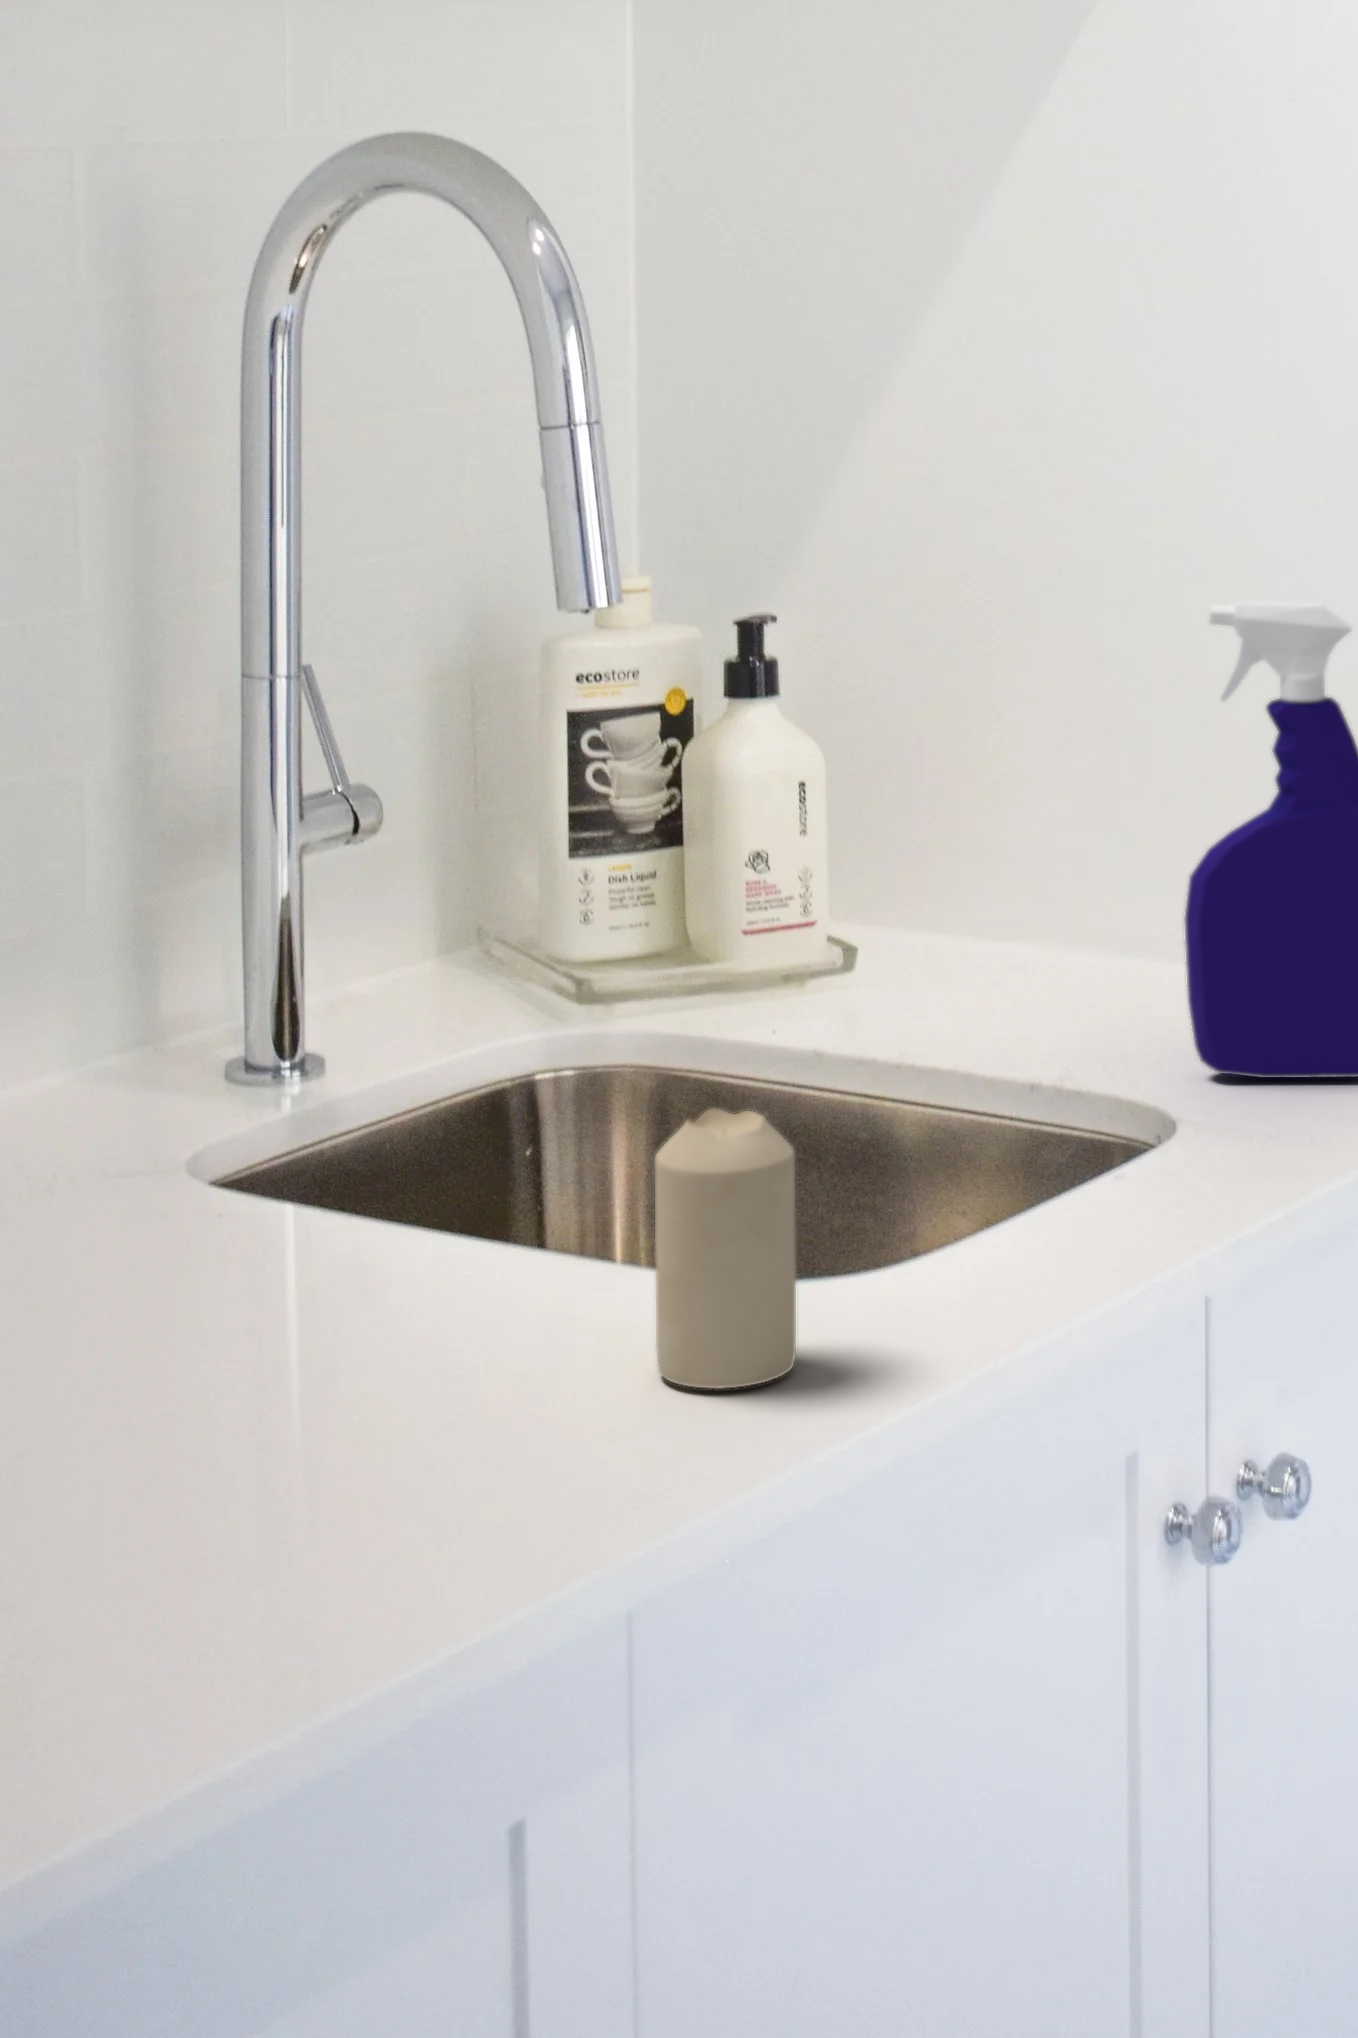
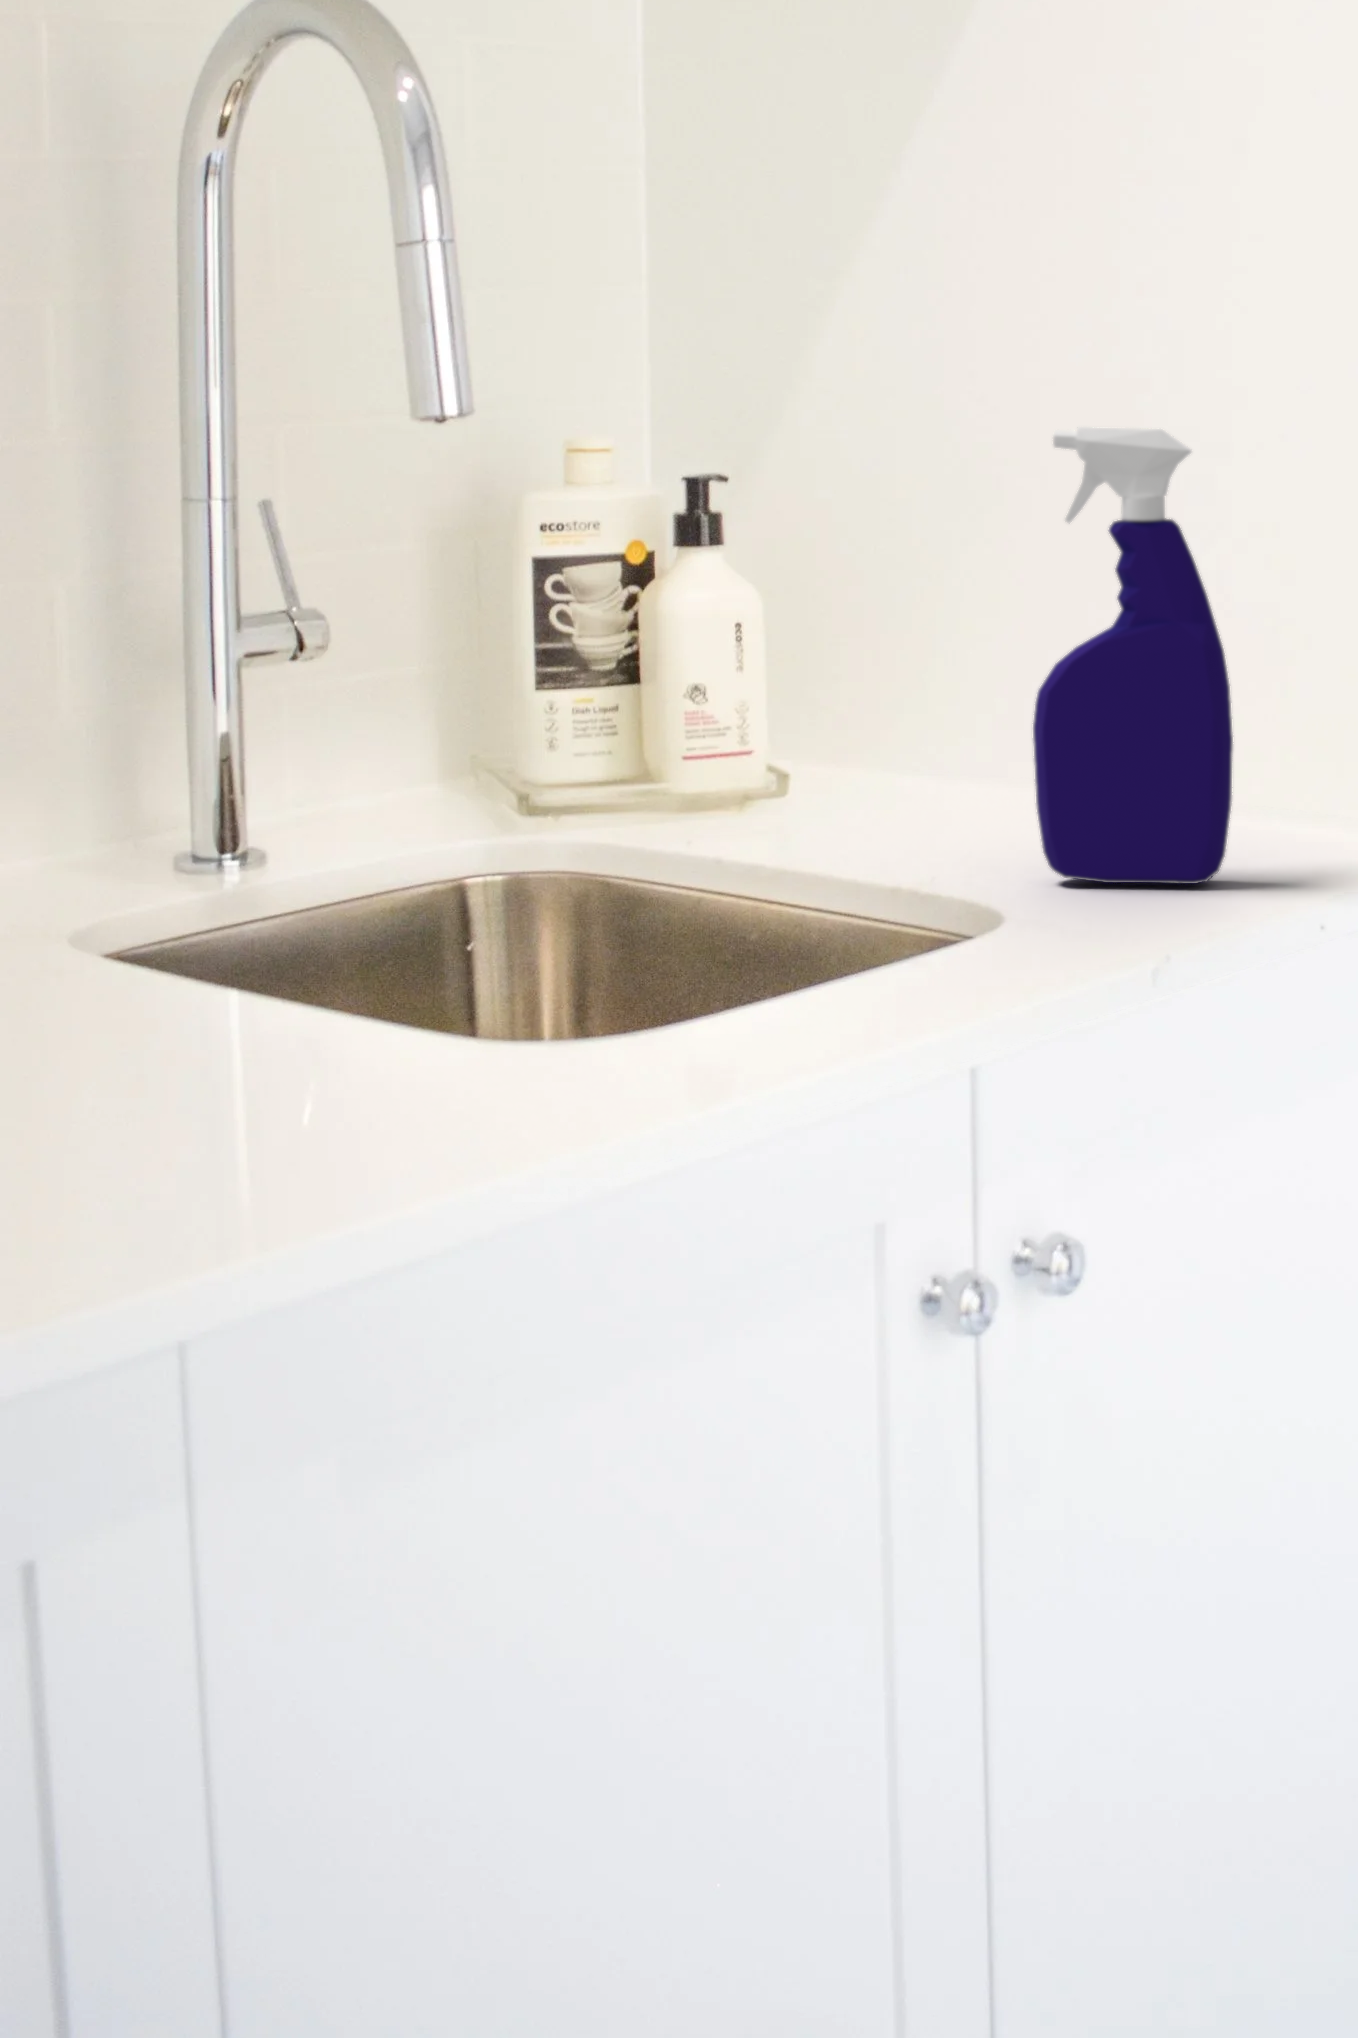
candle: present [655,1109,796,1389] -> none [240,840,406,1136]

